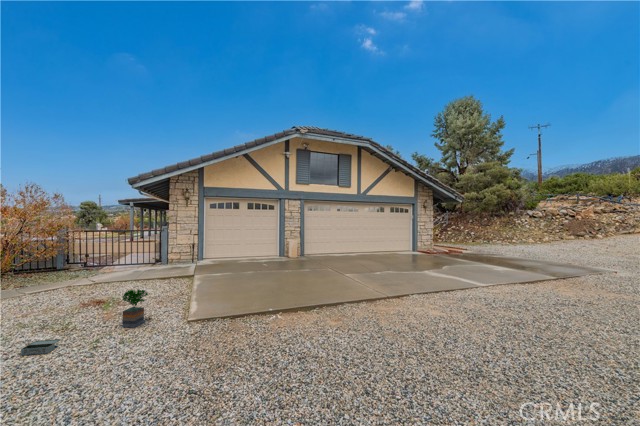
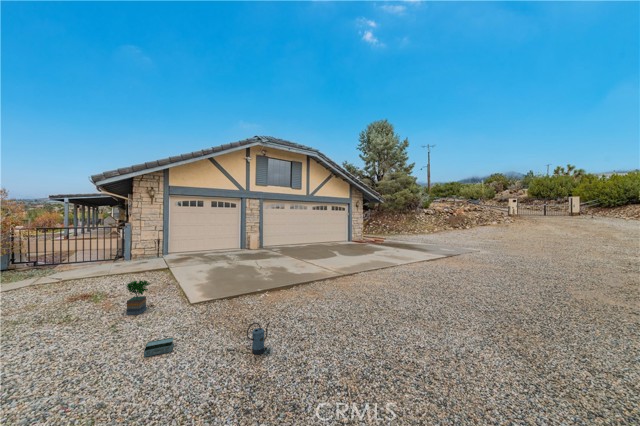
toolbox: present [21,339,60,355] -> present [144,337,174,357]
watering can: none [210,357,247,401] -> present [246,323,269,354]

